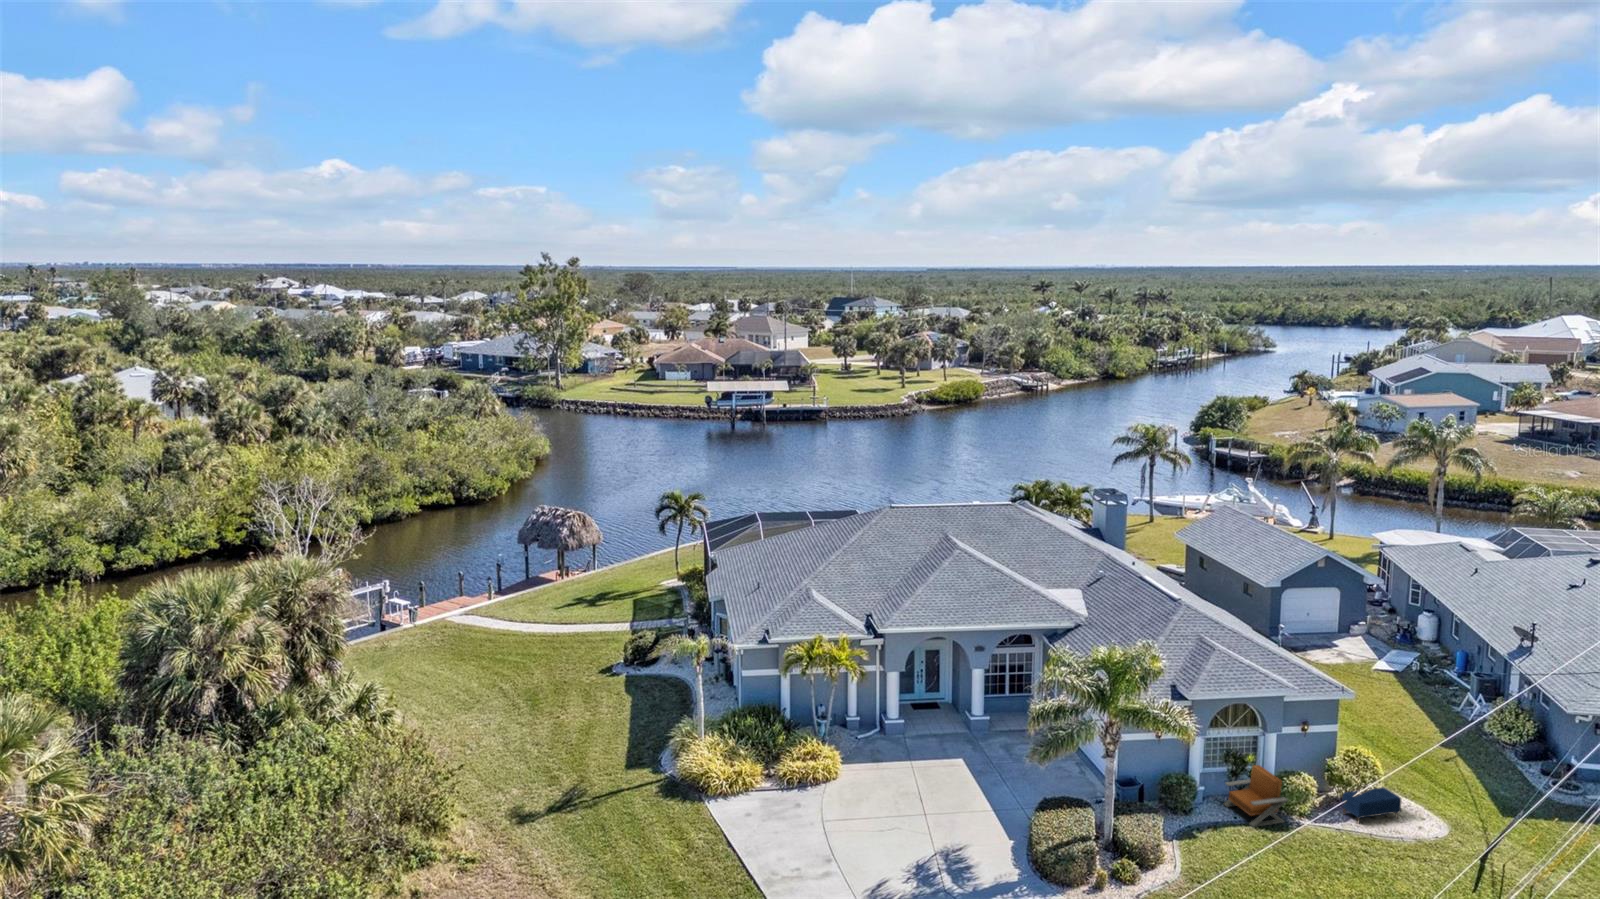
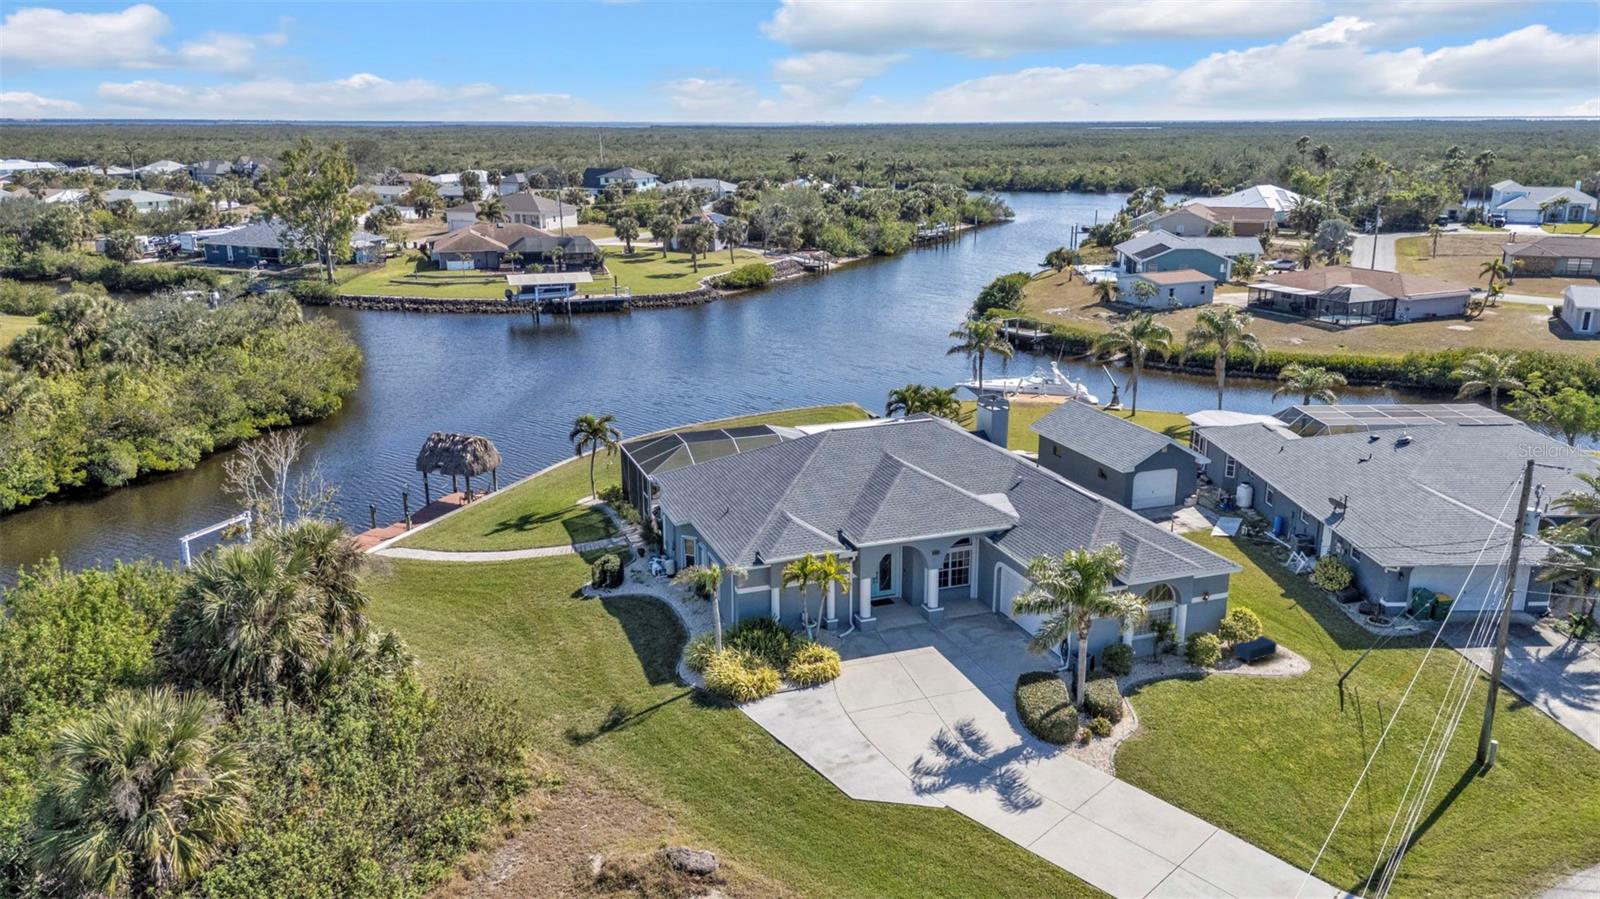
lounge chair: present [1224,765,1288,827] -> none [1148,628,1200,678]

